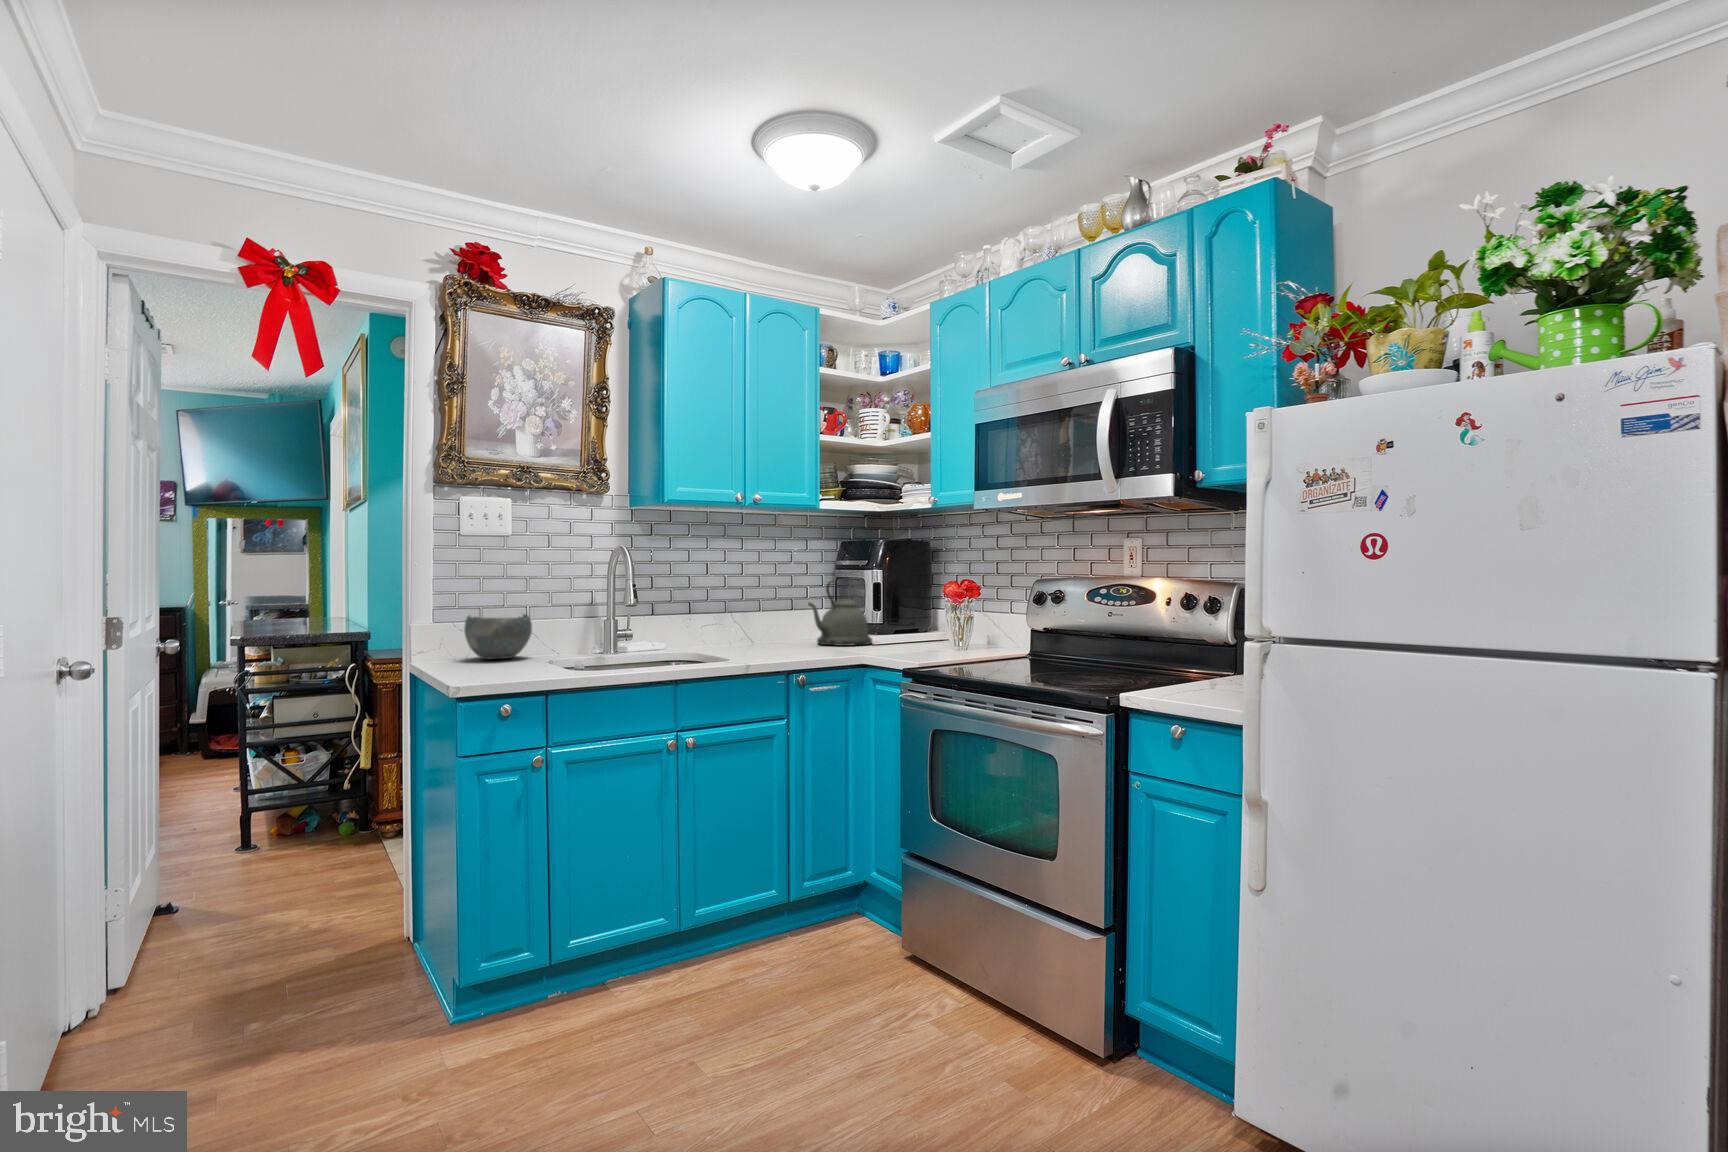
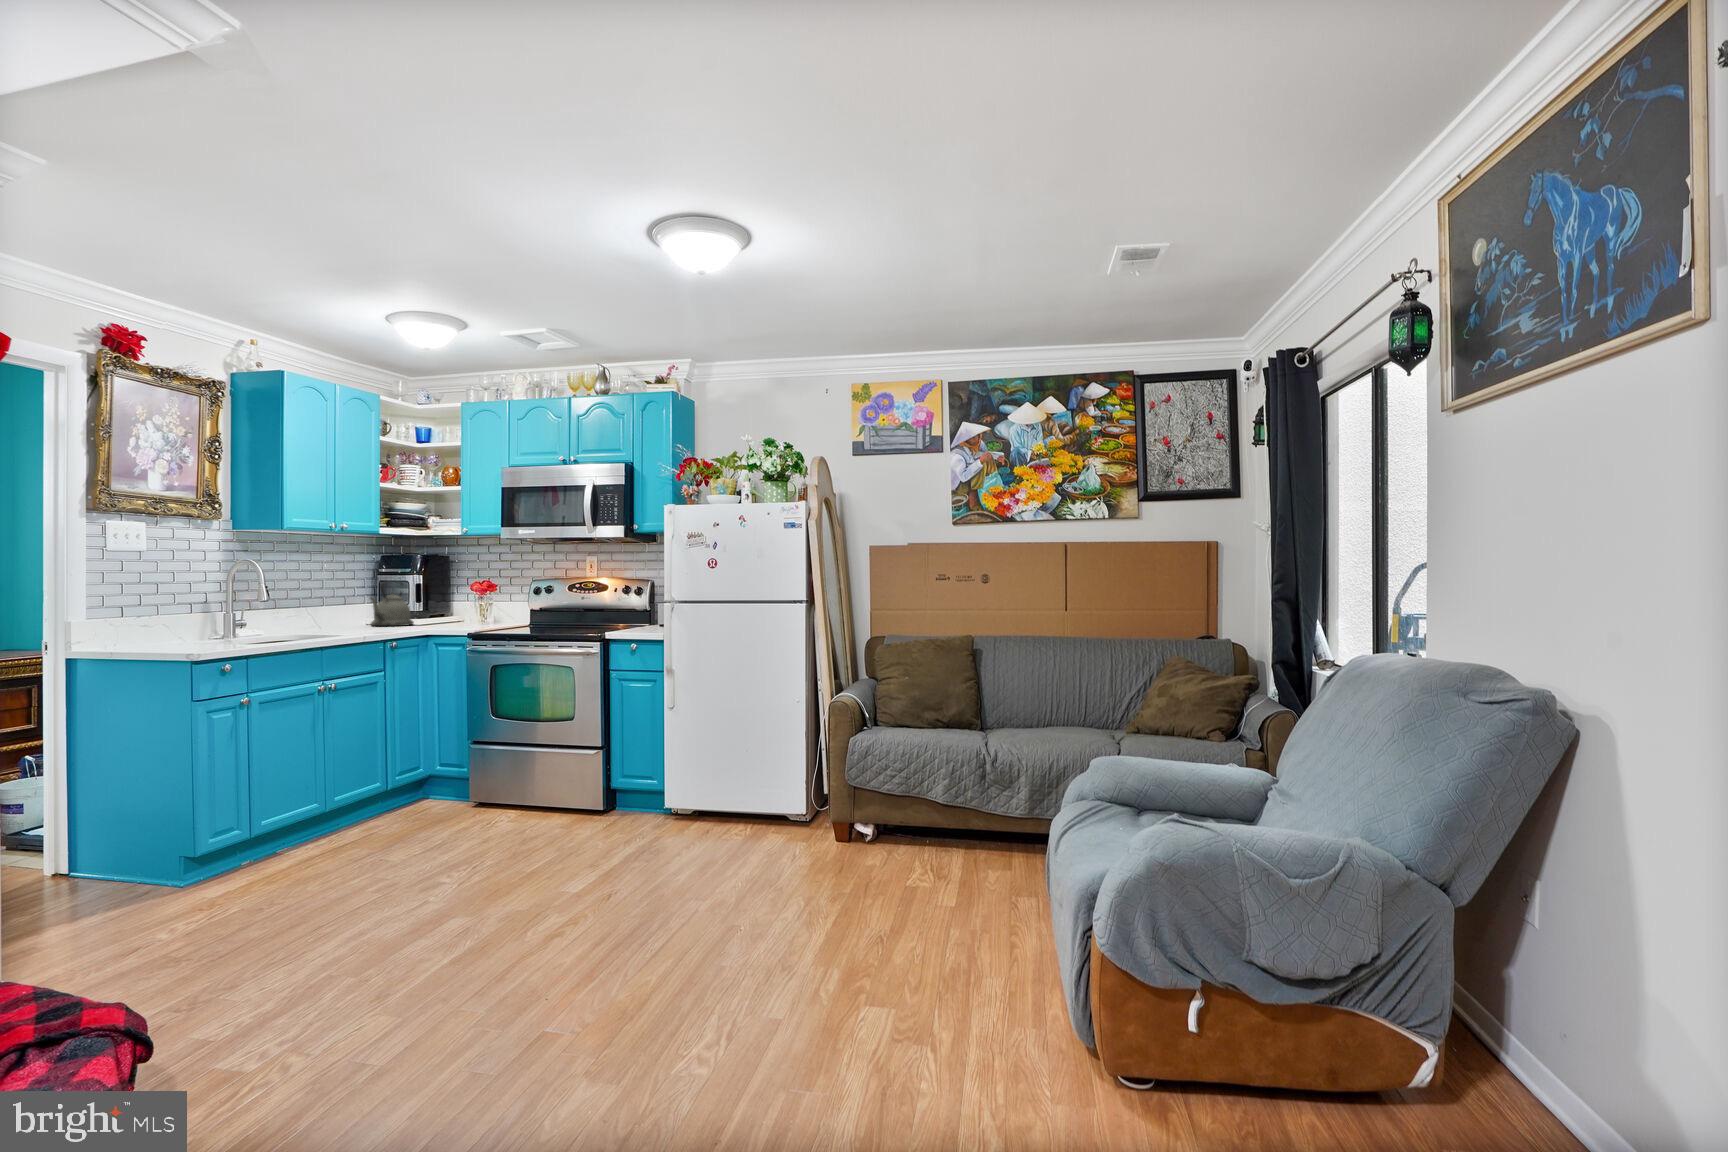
bowl: present [464,614,532,659] -> none [106,606,166,640]

